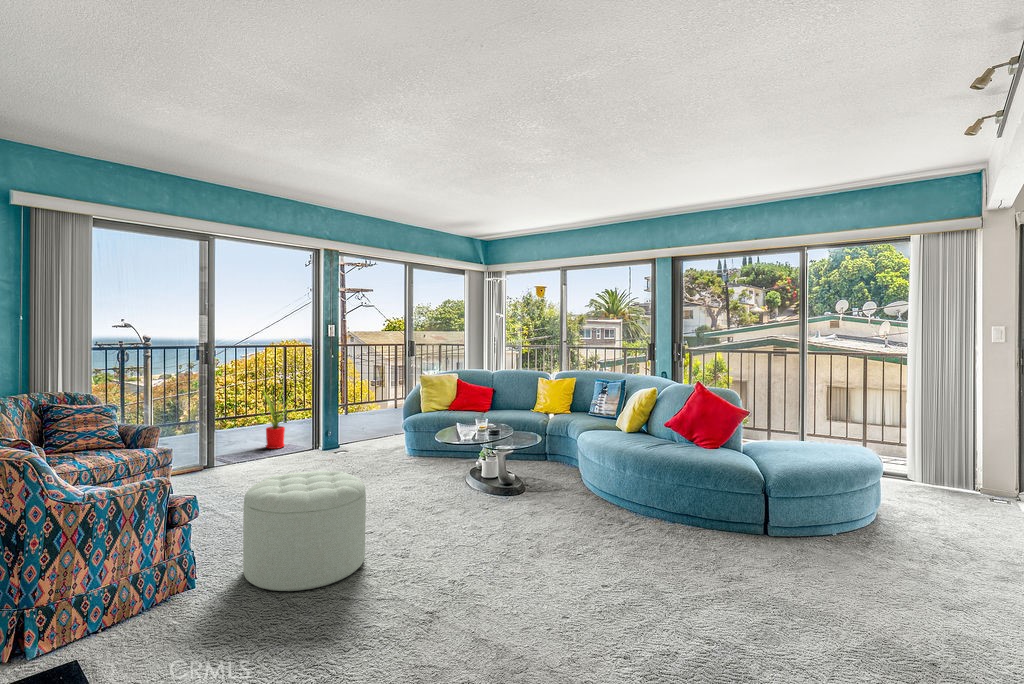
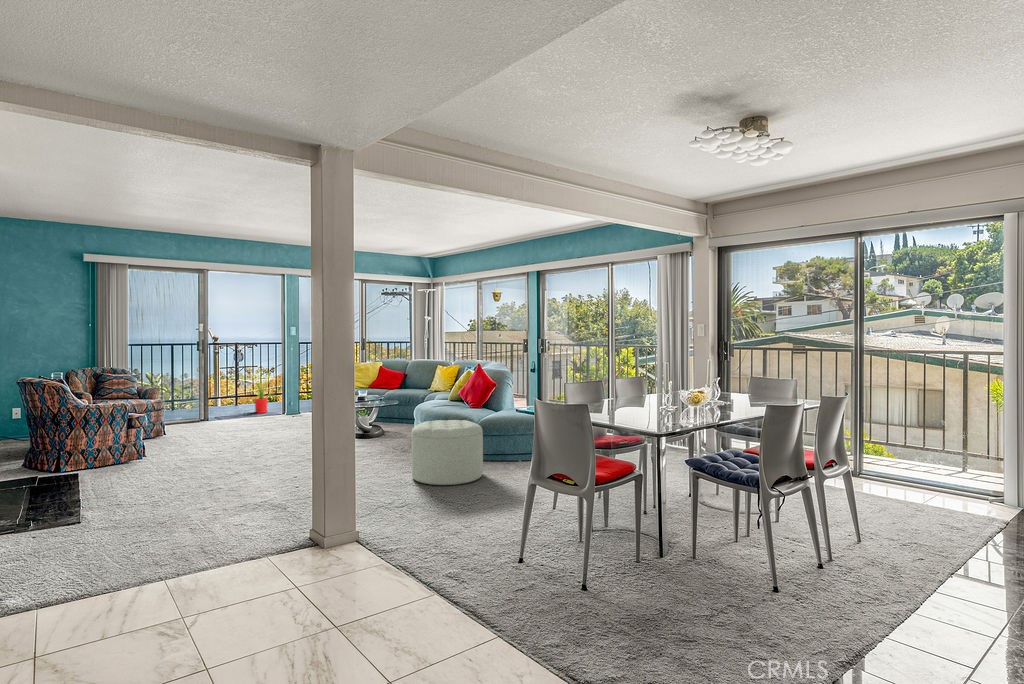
ottoman: present [243,471,366,591] -> present [411,420,483,485]

